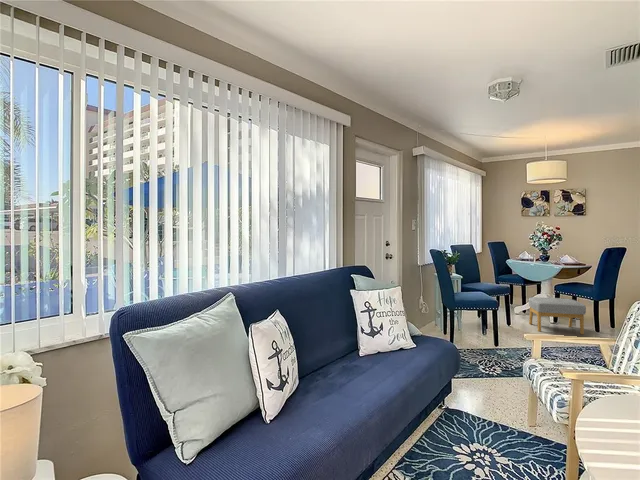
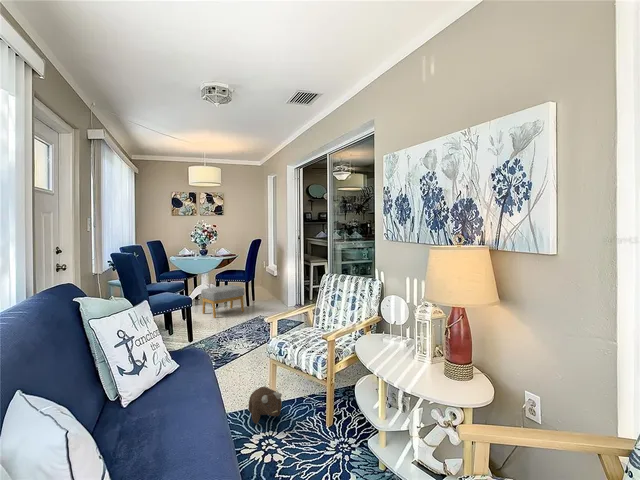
plush toy: none [483,403,522,443] -> present [249,387,282,424]

